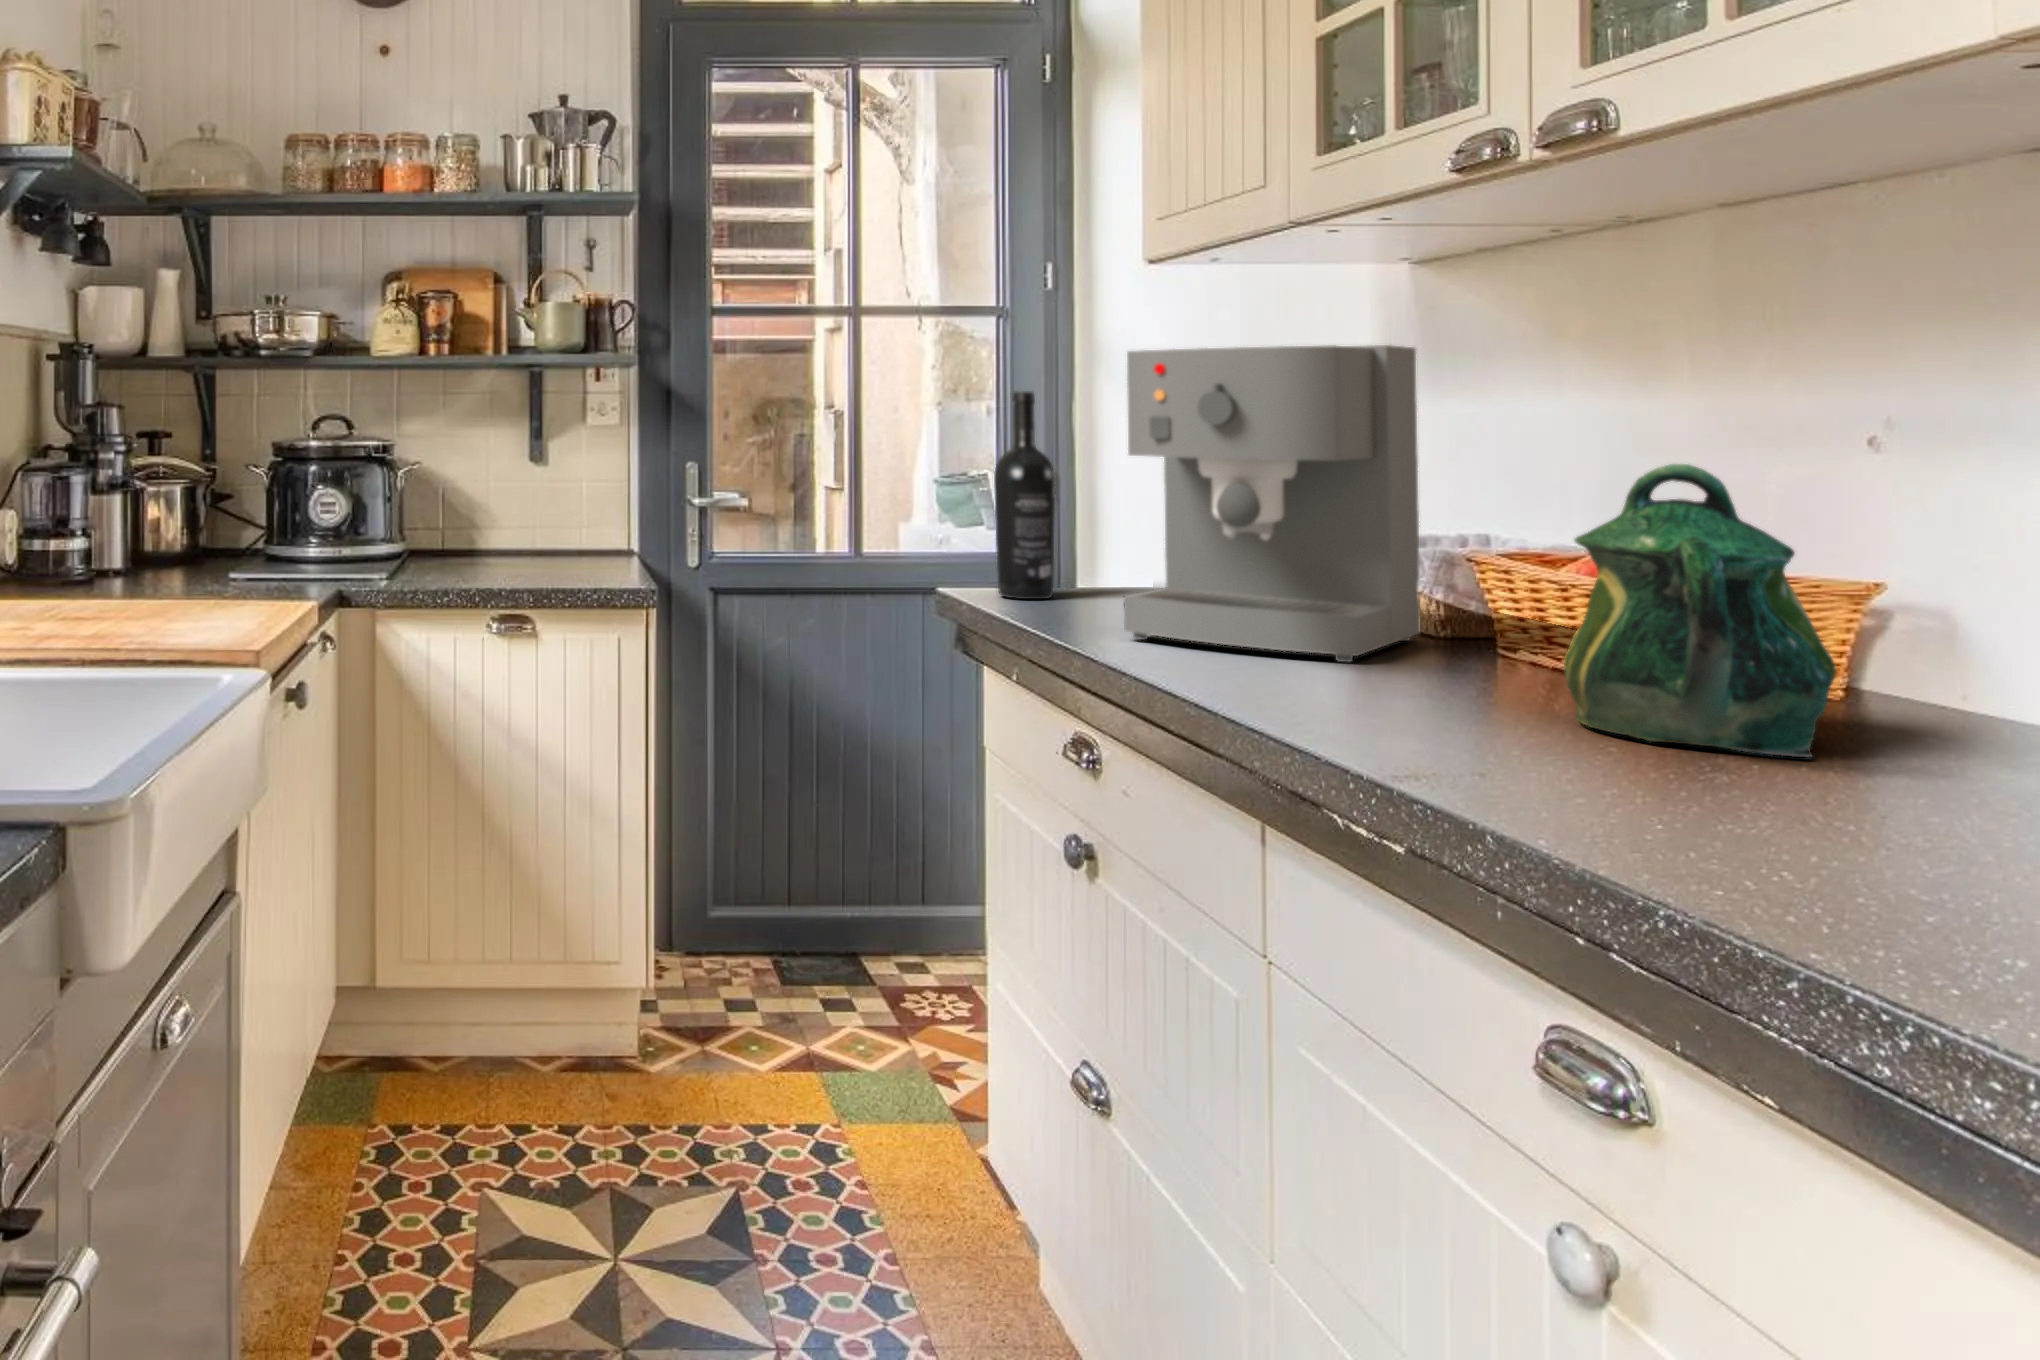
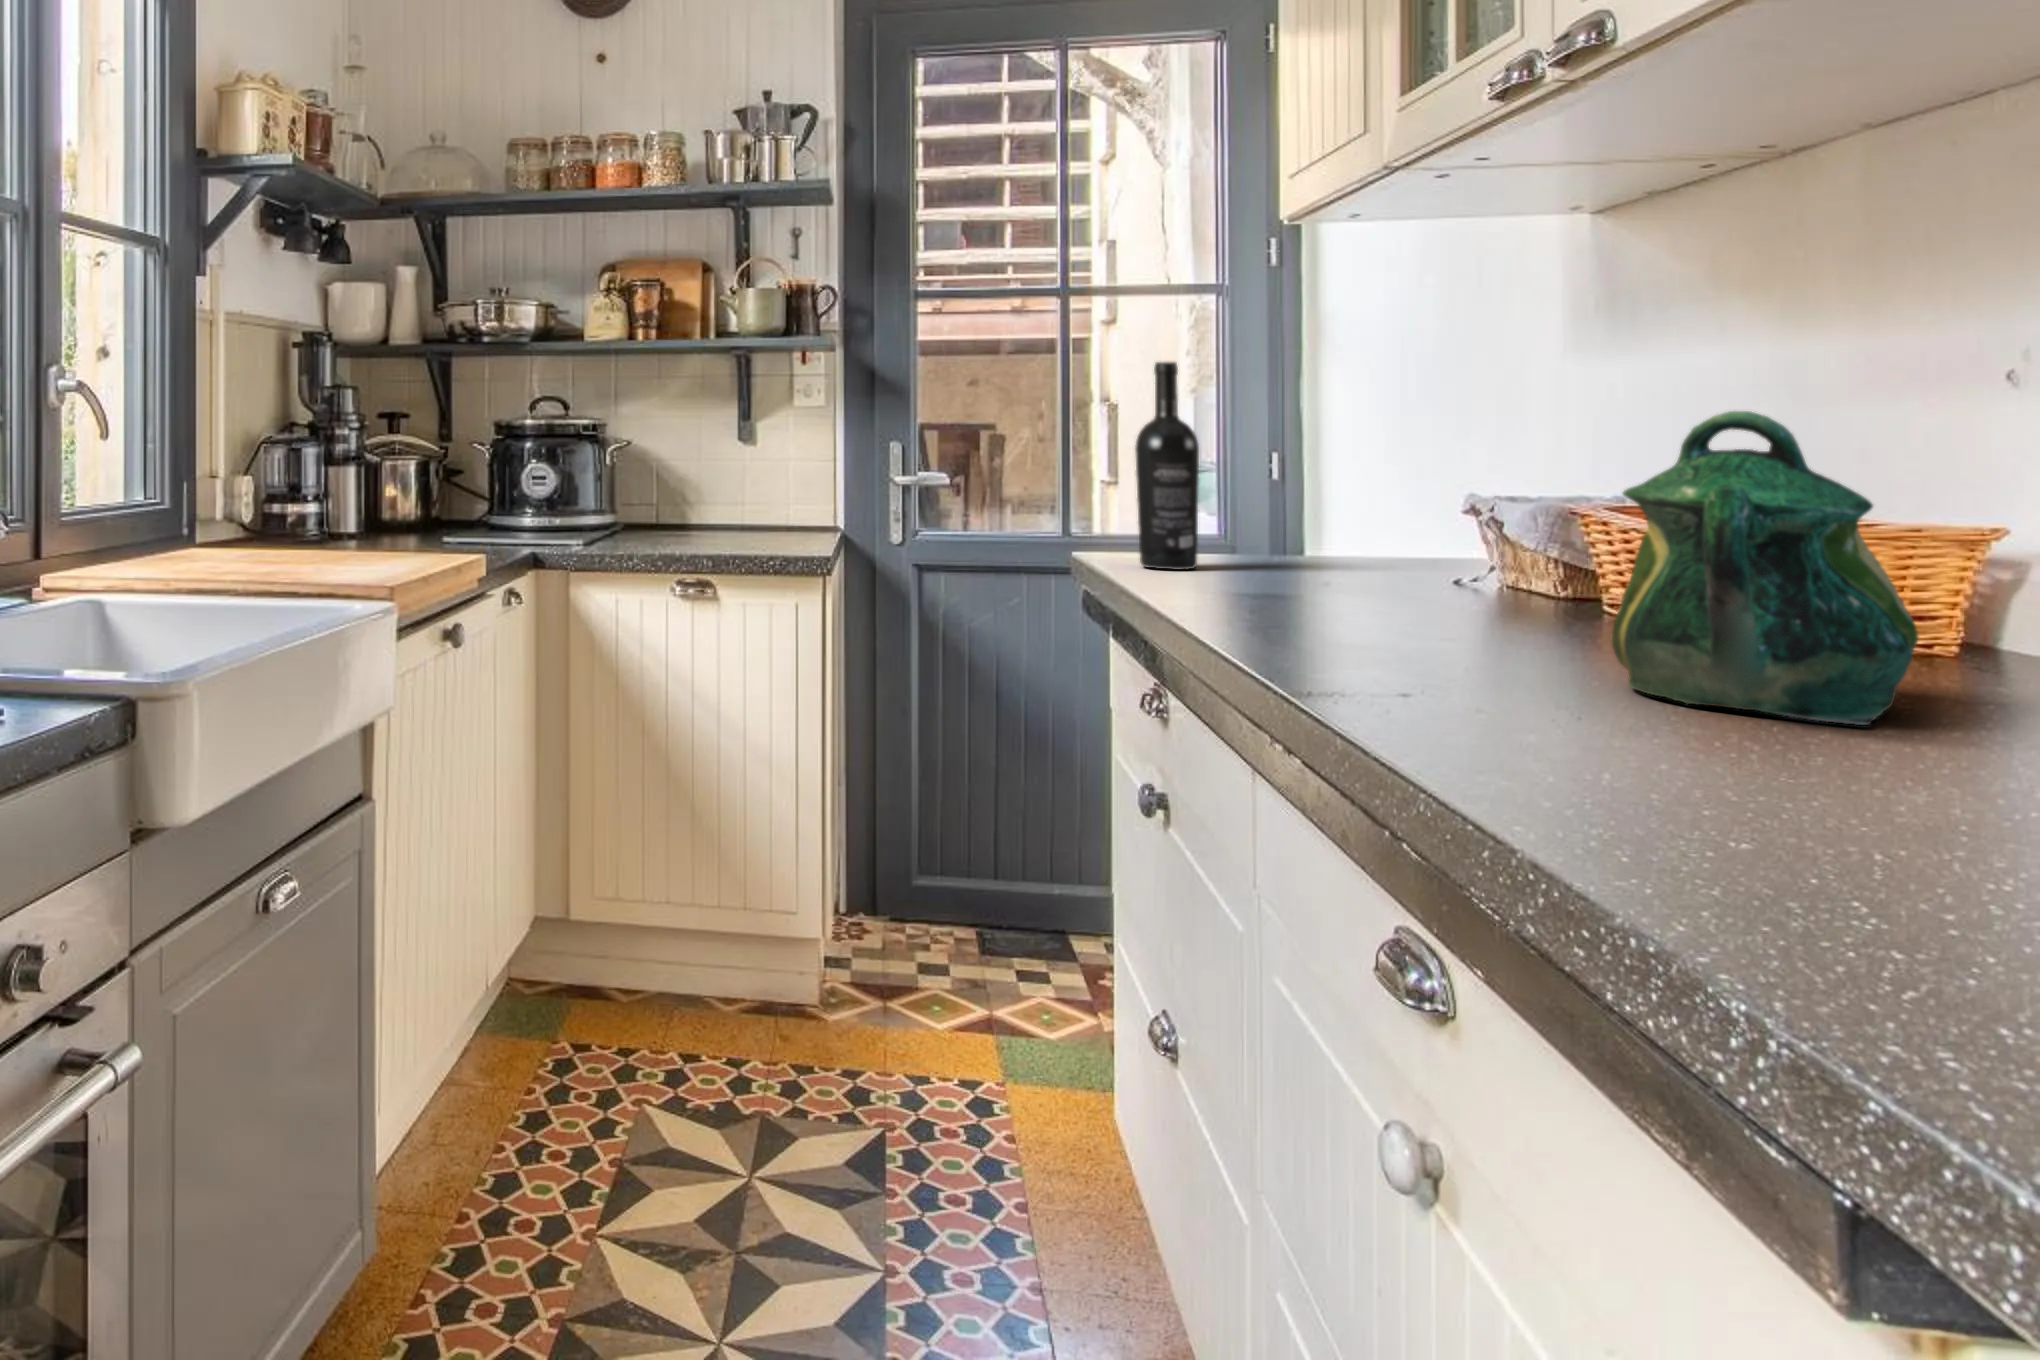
coffee maker: present [1124,345,1421,662] -> none [1221,301,1558,629]

